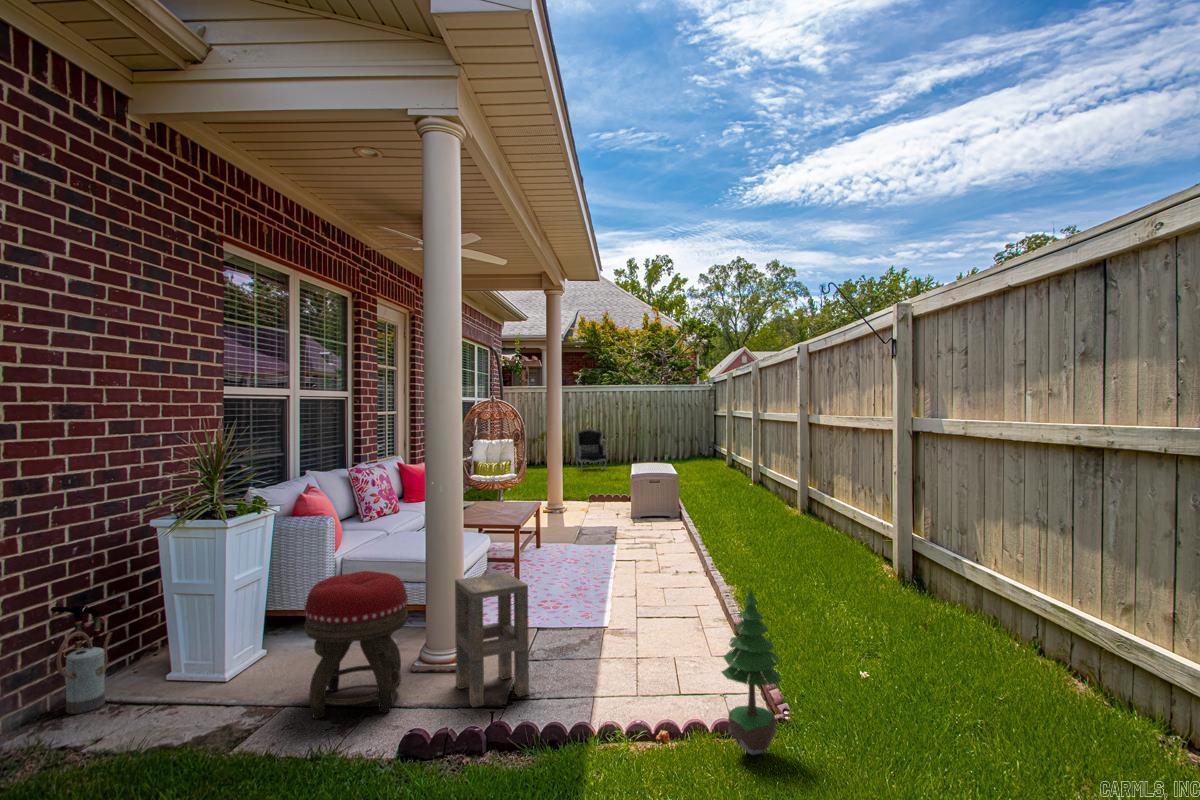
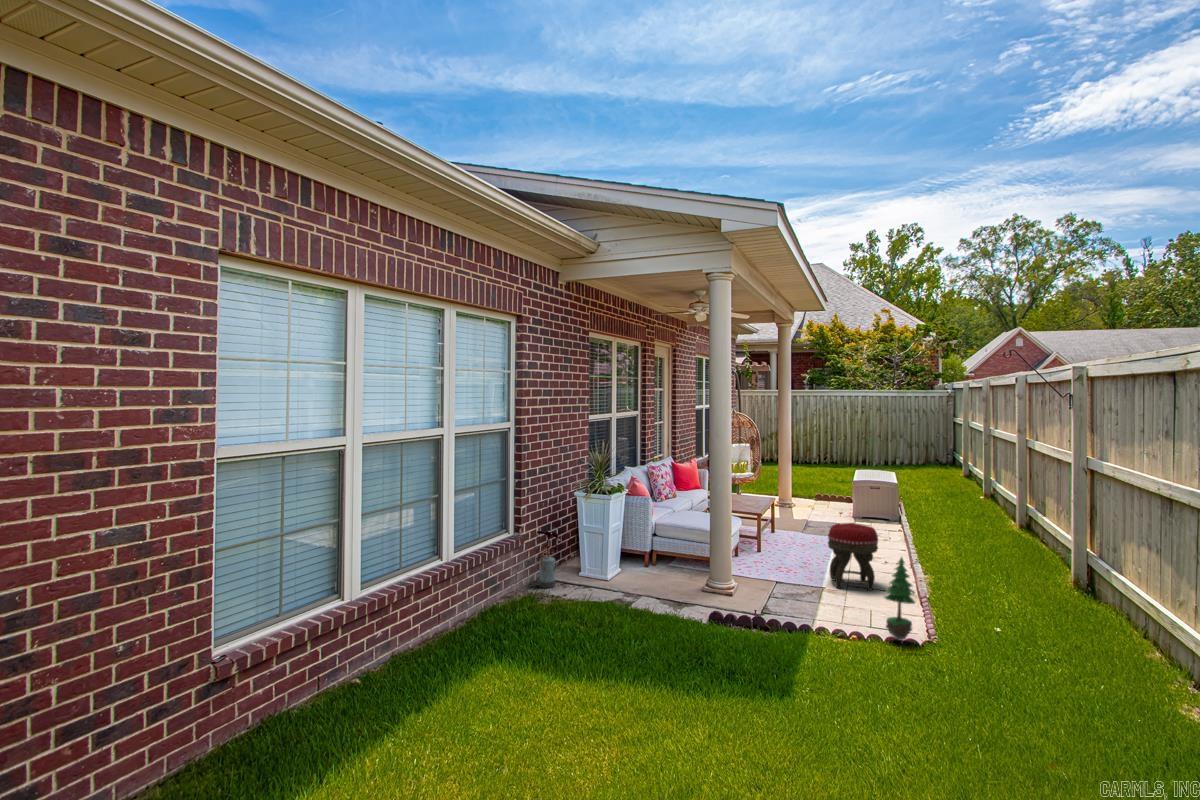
armchair: present [576,429,607,471] -> none [803,428,834,471]
footstool: present [305,571,408,719] -> present [828,523,878,590]
side table: present [455,572,529,707] -> none [734,540,778,610]

